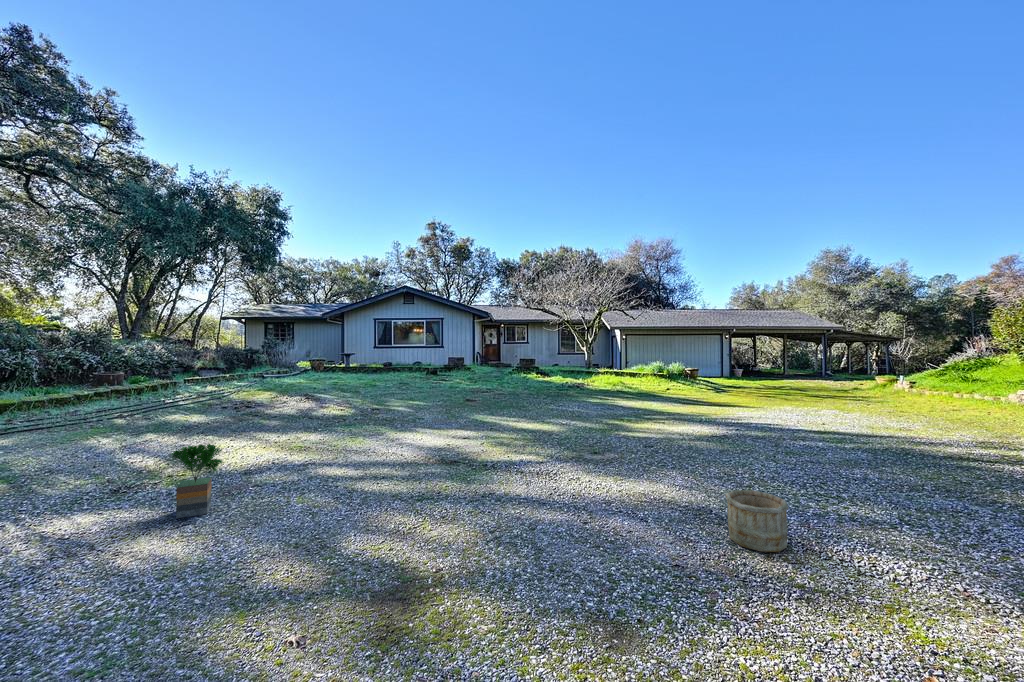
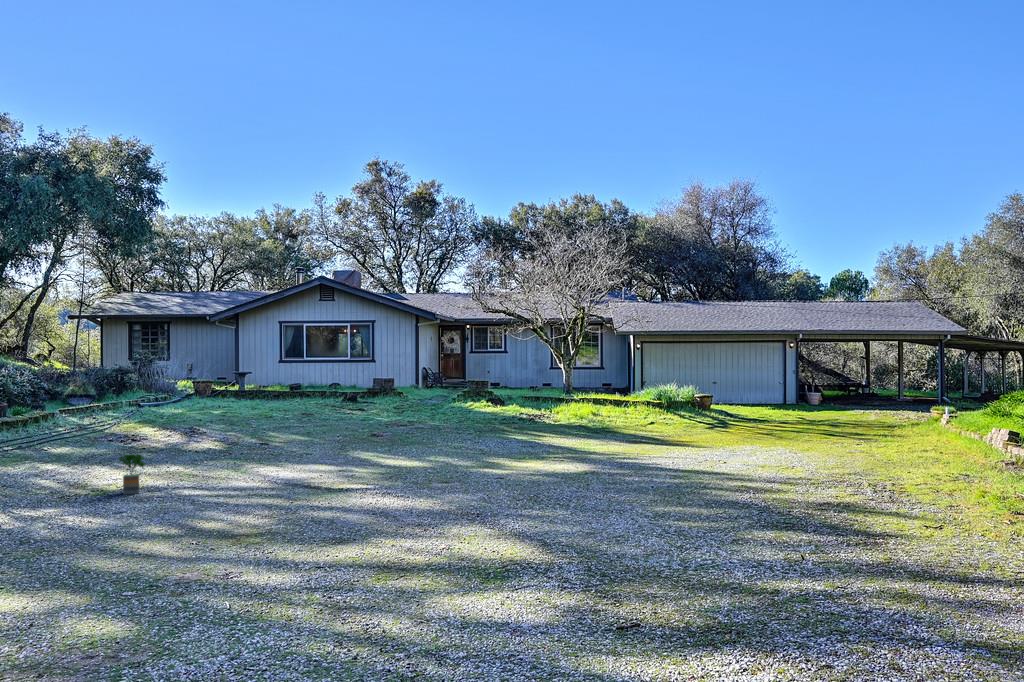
wooden bucket: present [726,490,788,552] -> none [416,479,445,507]

